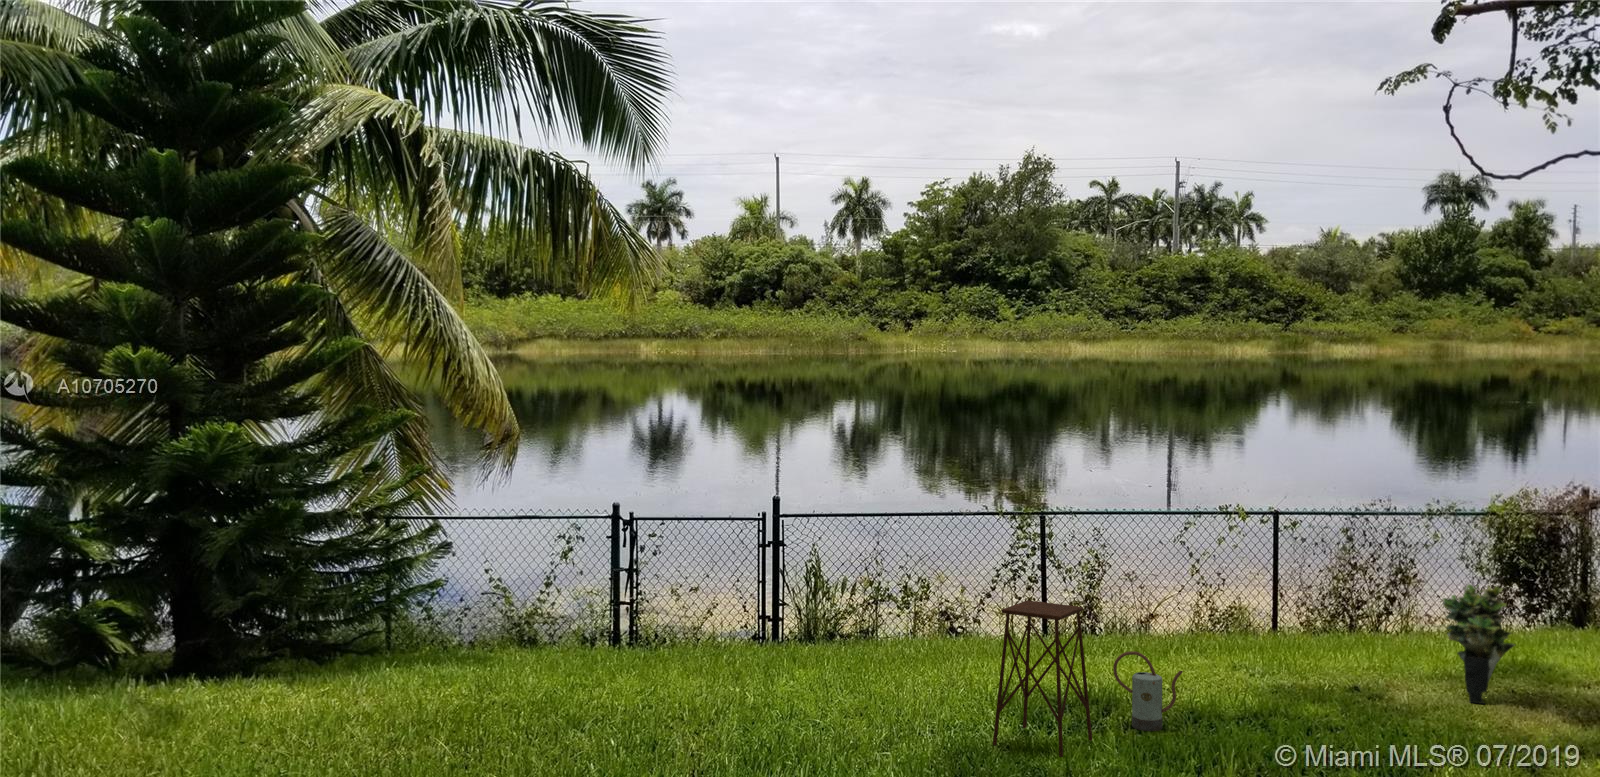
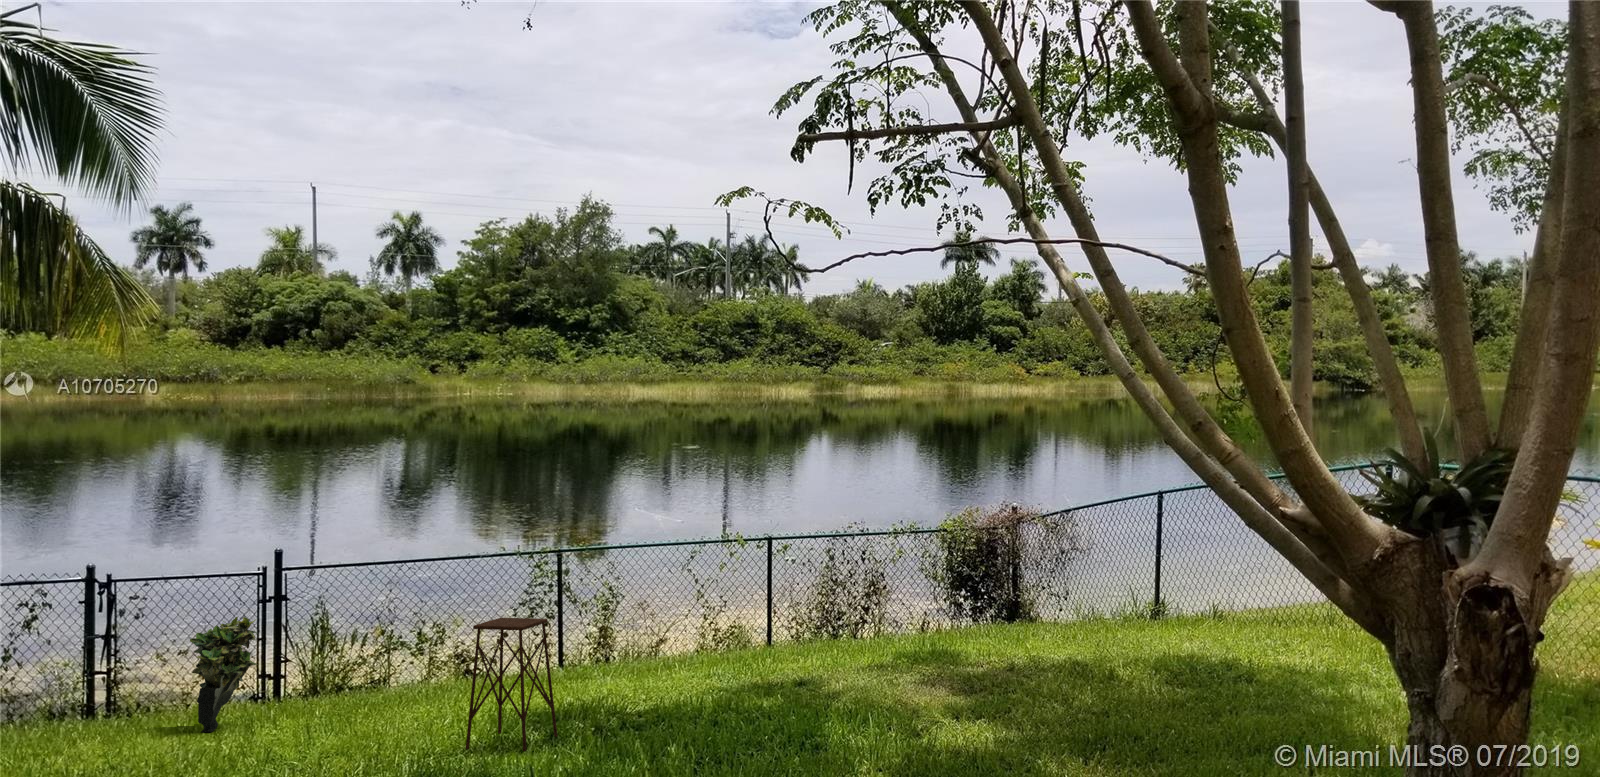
potted plant: present [1443,584,1515,704] -> present [190,617,257,732]
watering can: present [1113,651,1183,731] -> none [581,657,640,726]

